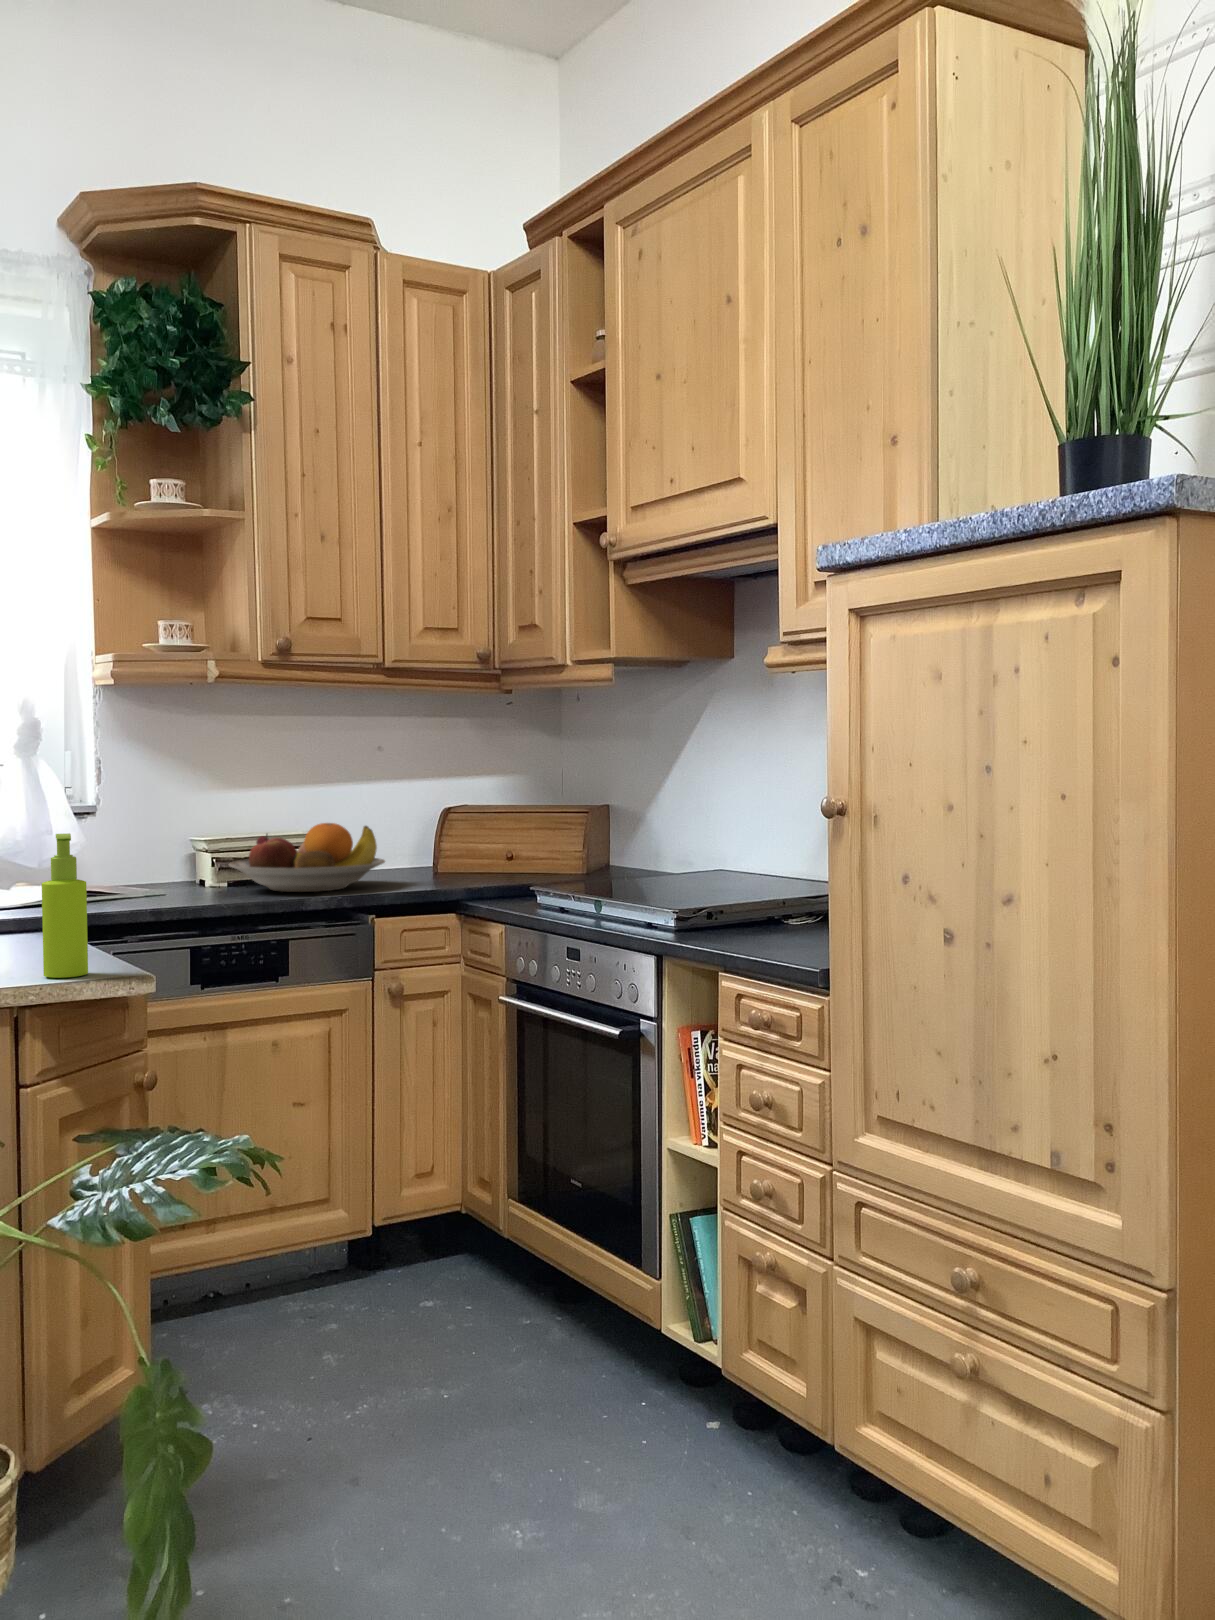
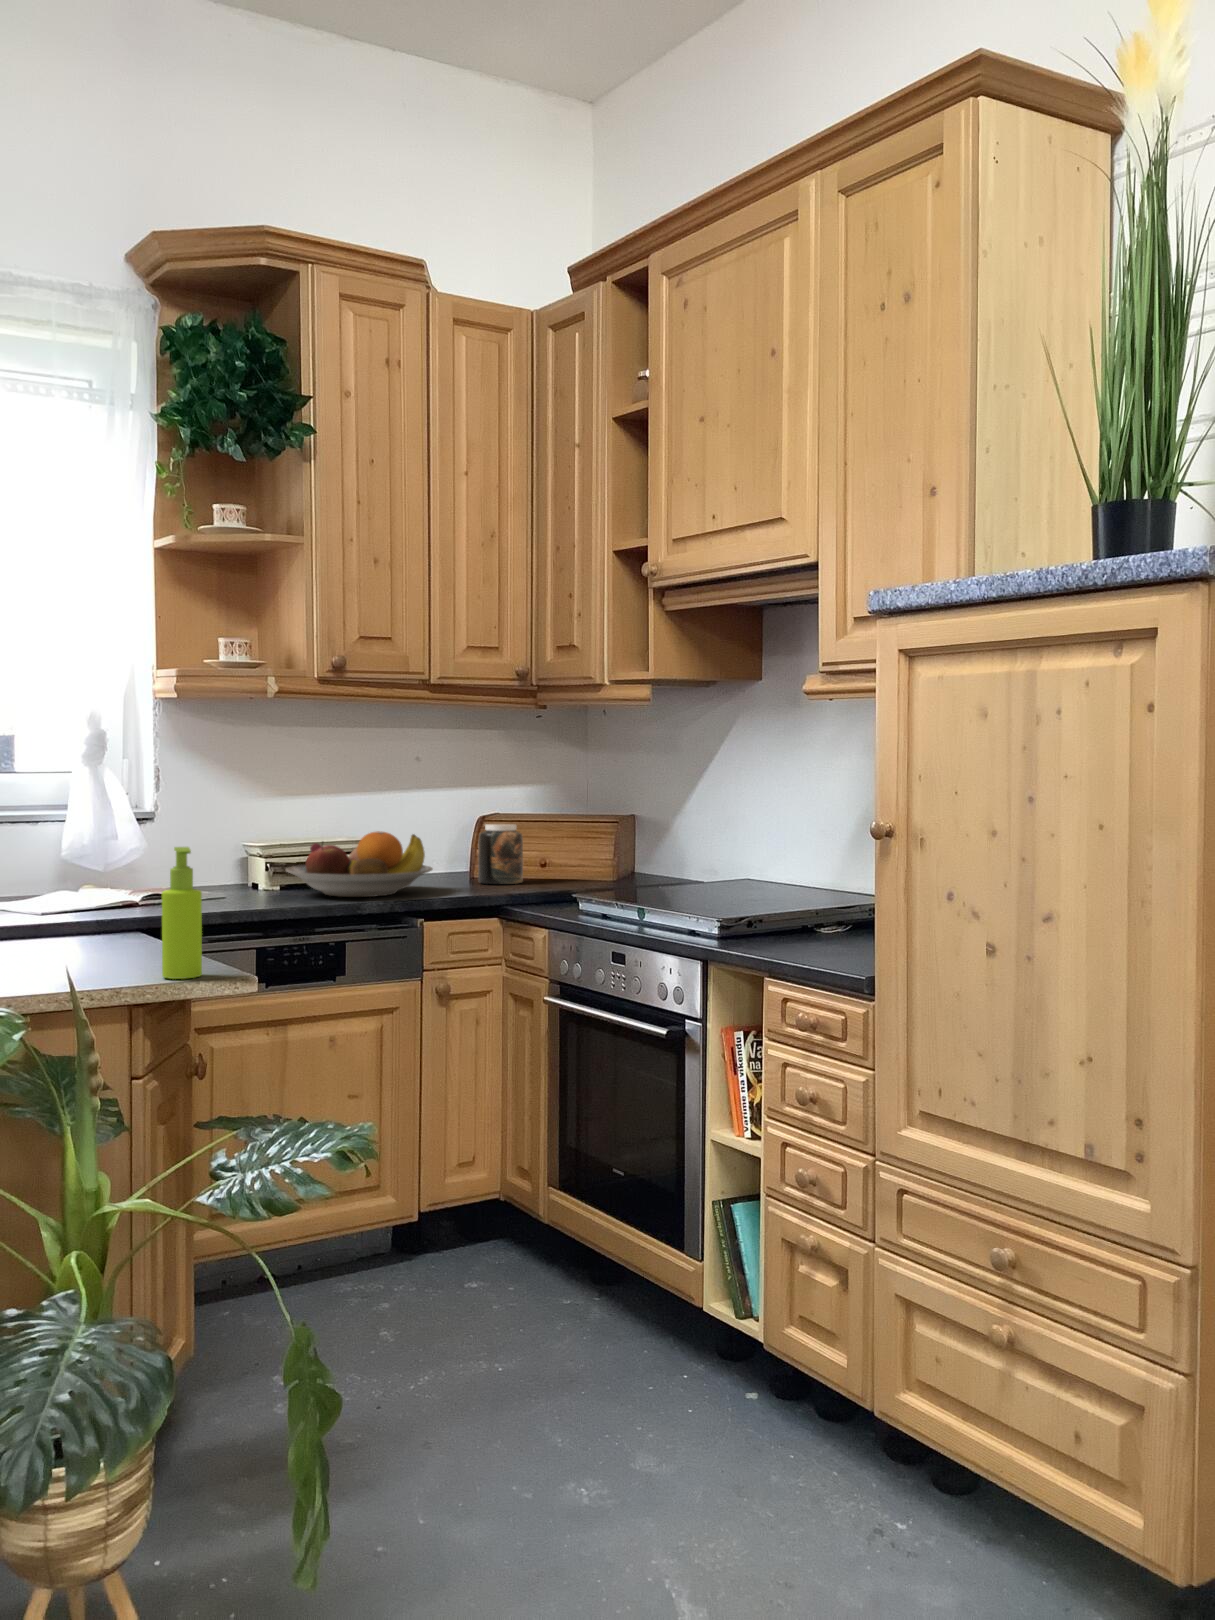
jar: none [438,814,485,878] -> present [478,824,523,884]

